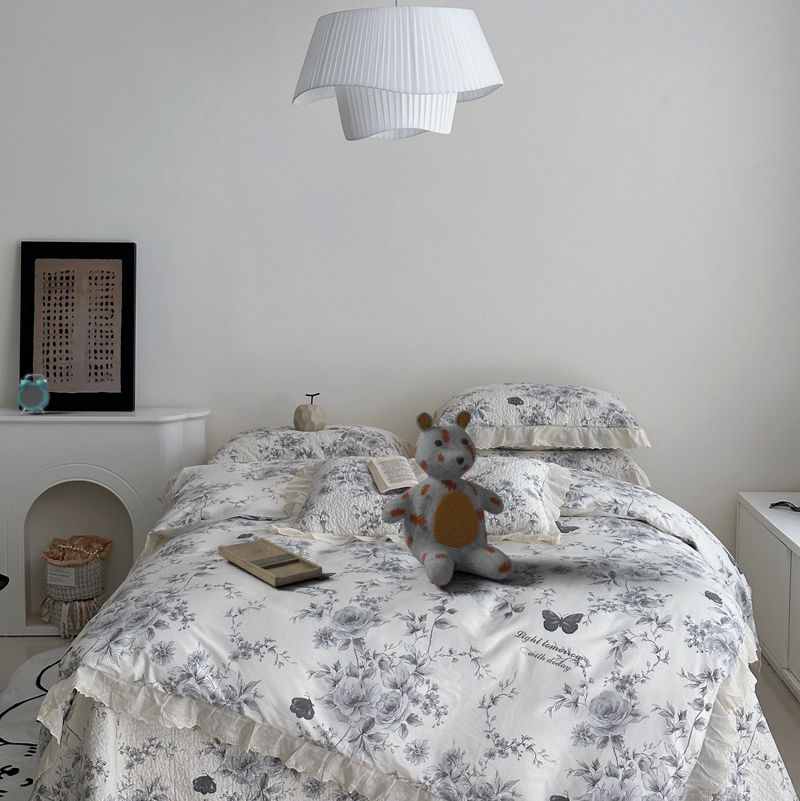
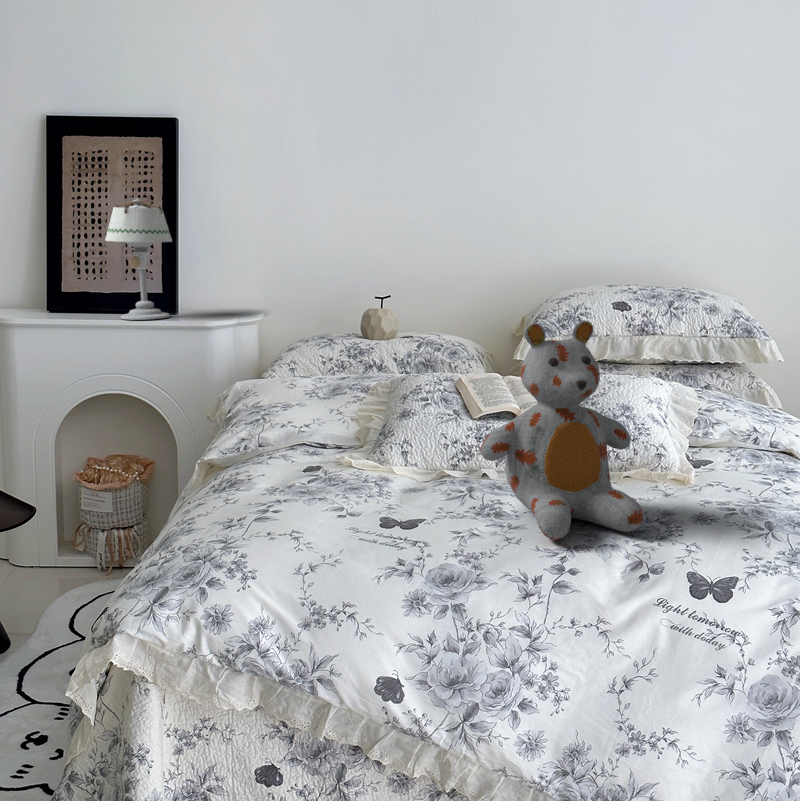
table lamp: none [72,311,131,415] -> present [105,198,172,320]
alarm clock: present [18,379,49,413] -> none [47,273,82,318]
tray: present [218,538,322,587] -> none [281,473,408,536]

